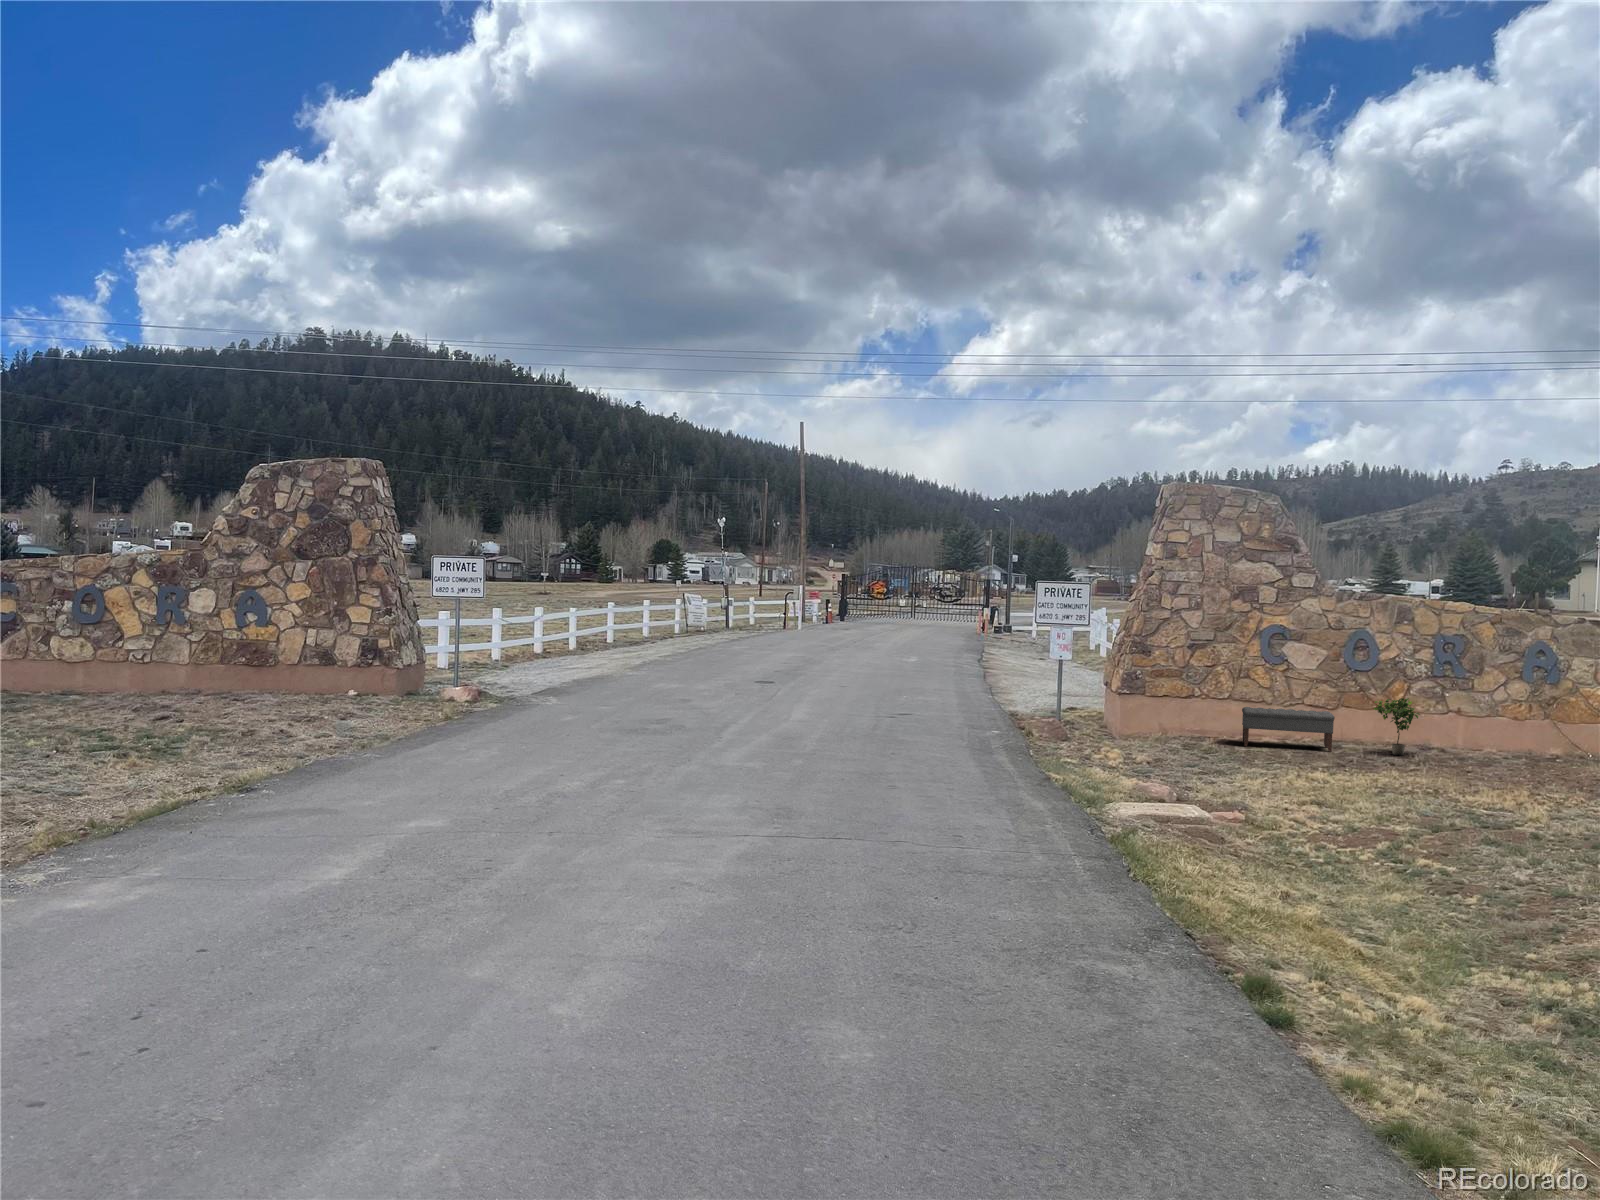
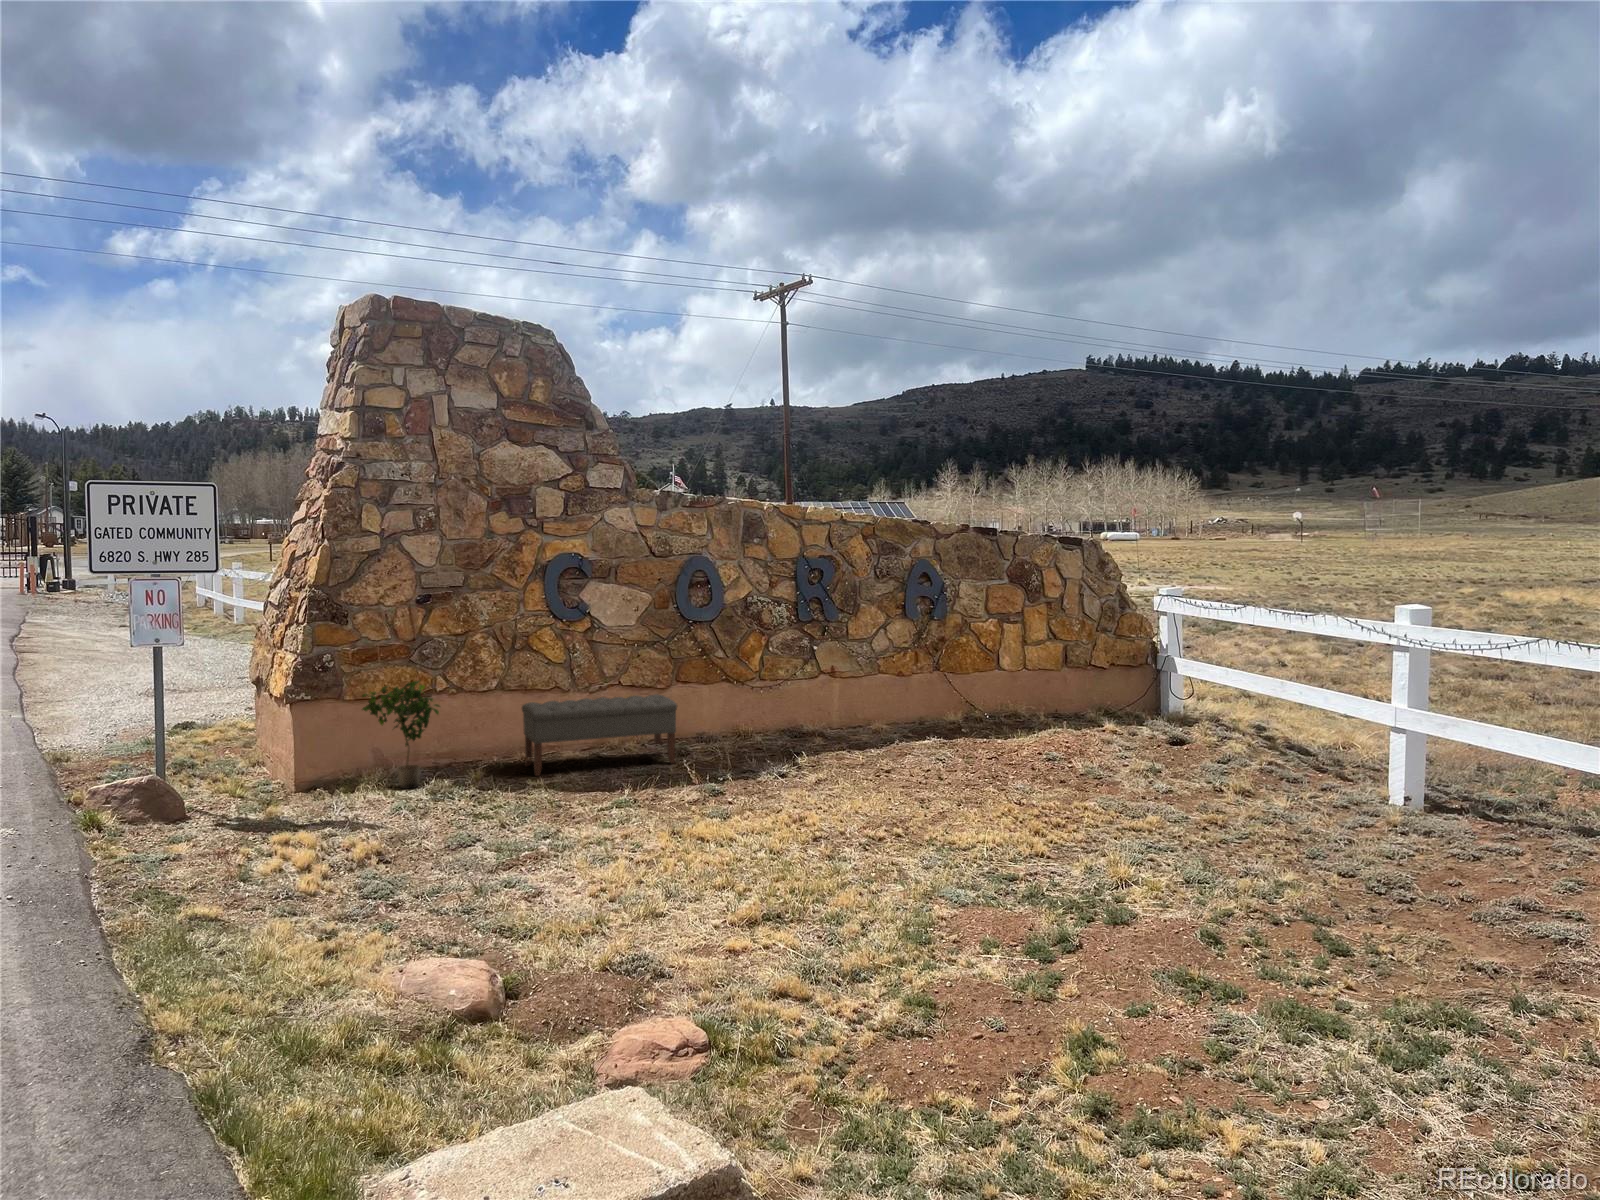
potted plant: present [1374,698,1420,756] -> present [362,681,440,789]

